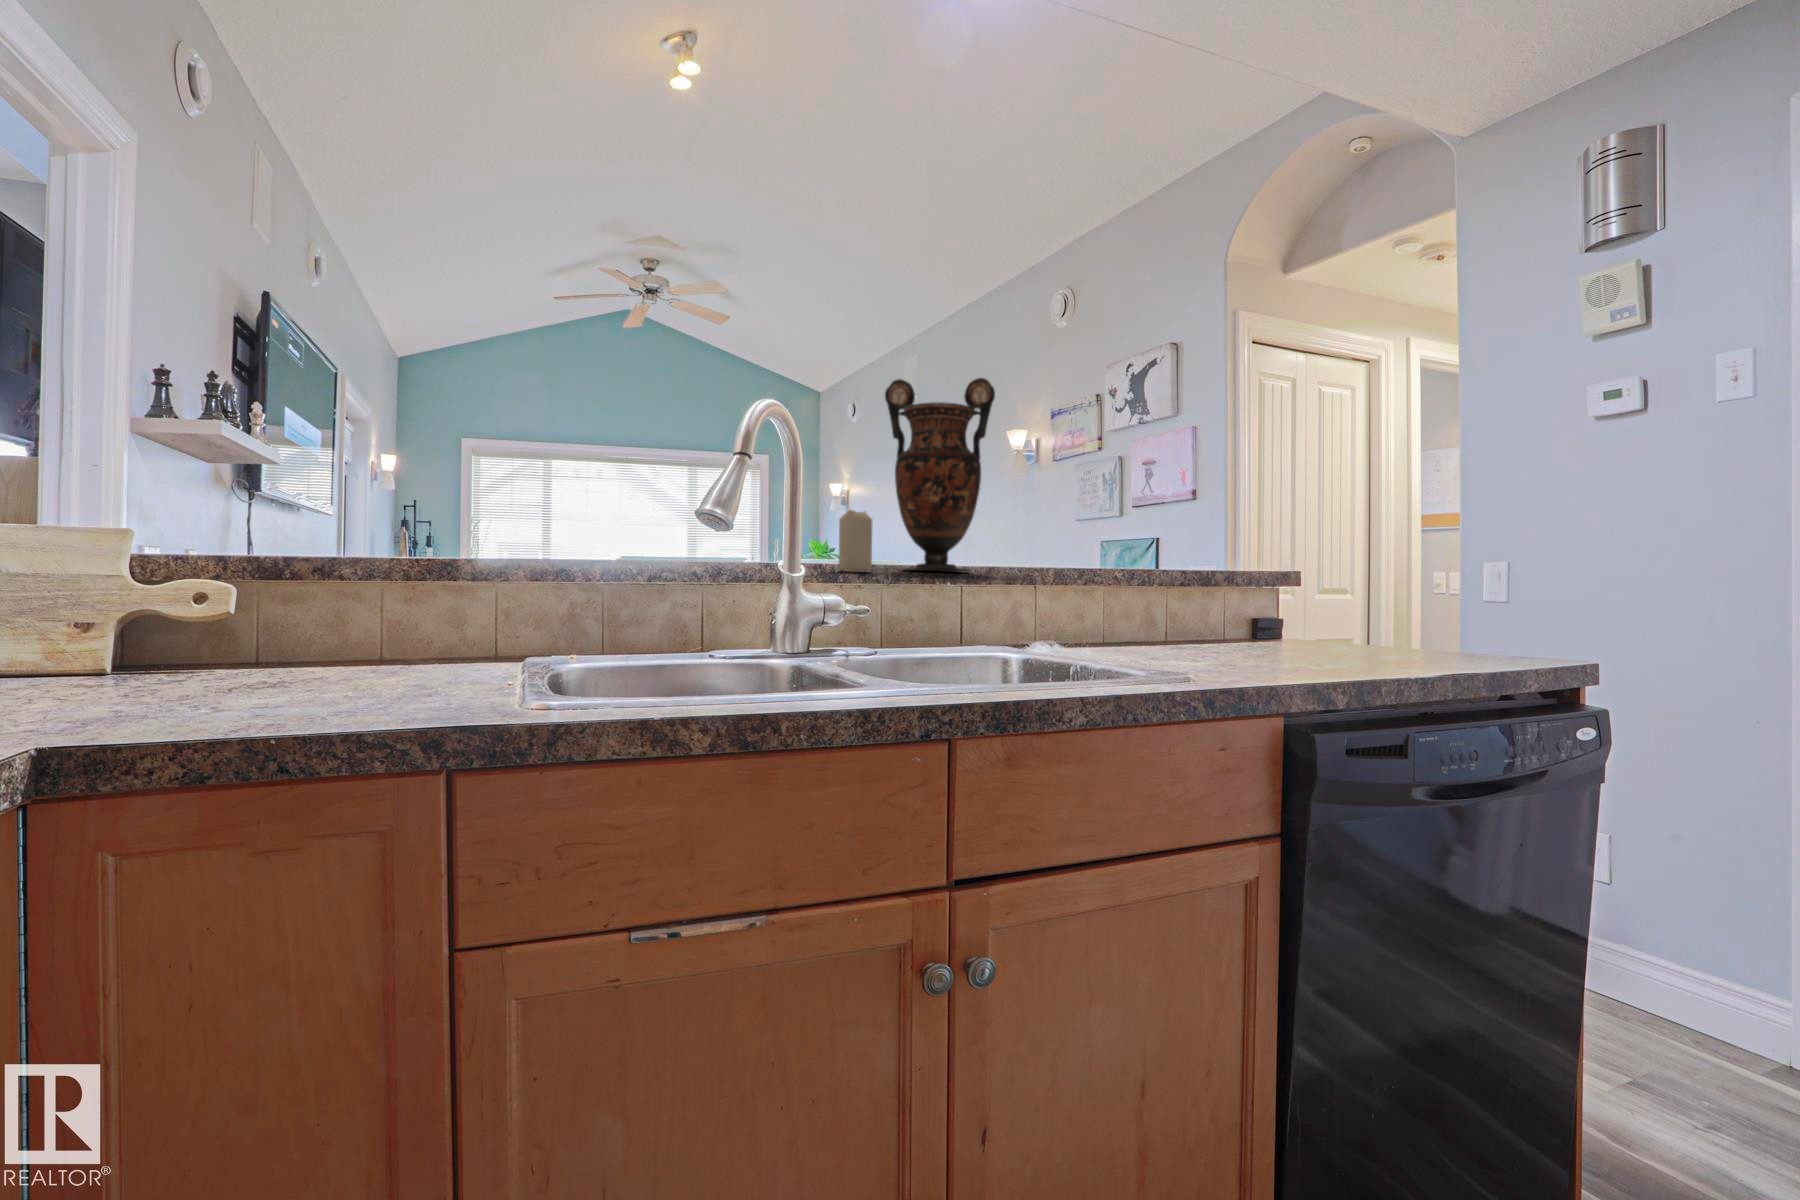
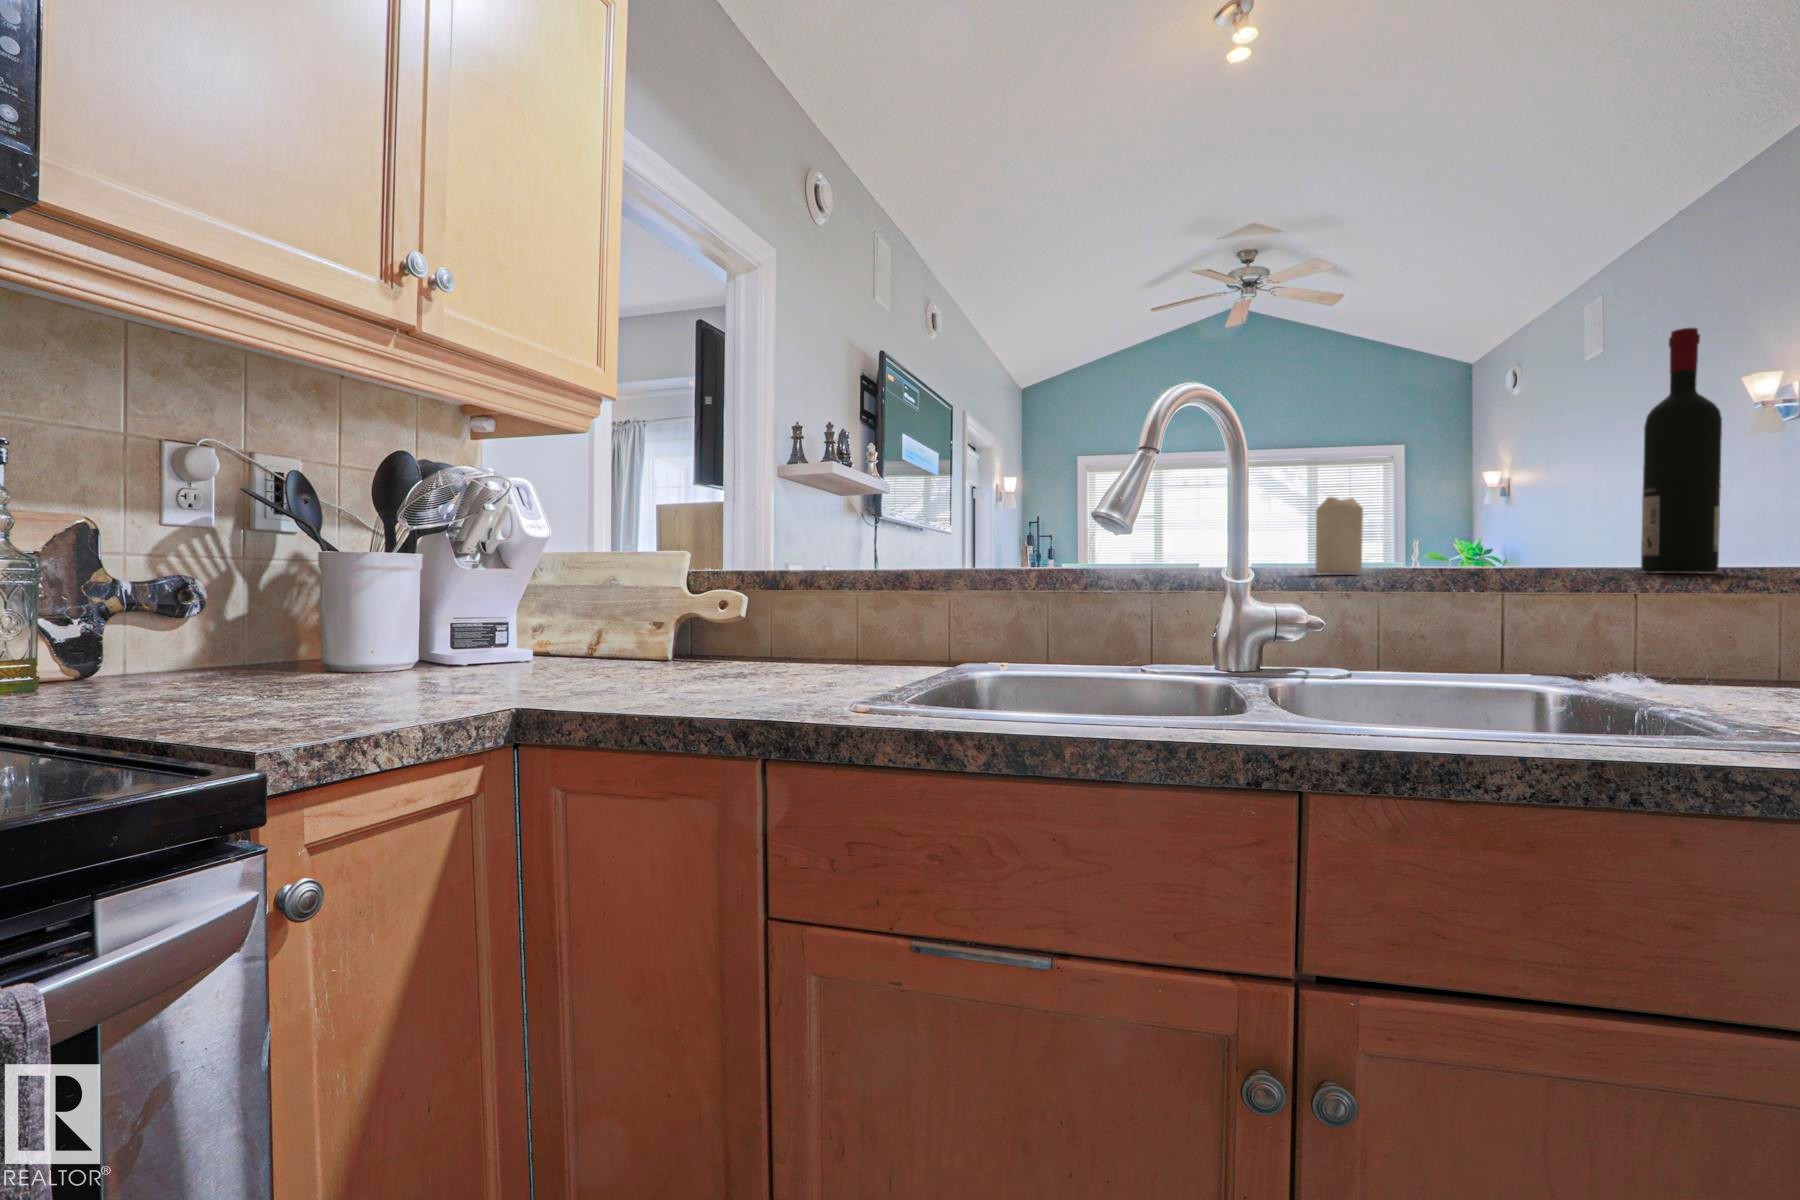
vase: present [885,378,995,572] -> none [1403,295,1578,572]
wine bottle: none [1022,413,1064,573] -> present [1641,328,1722,572]

